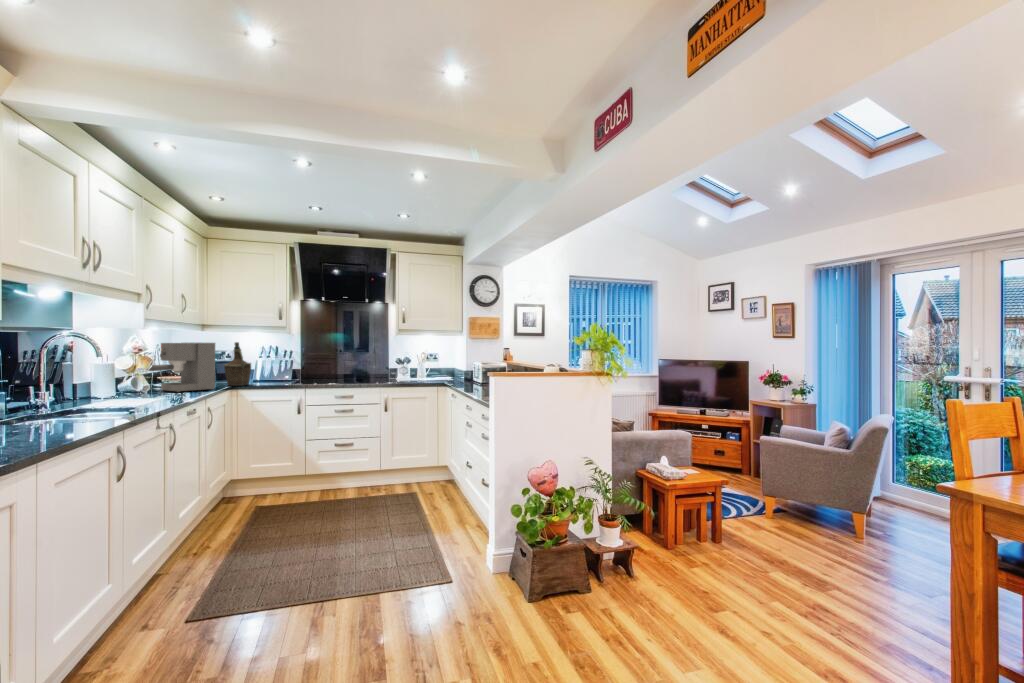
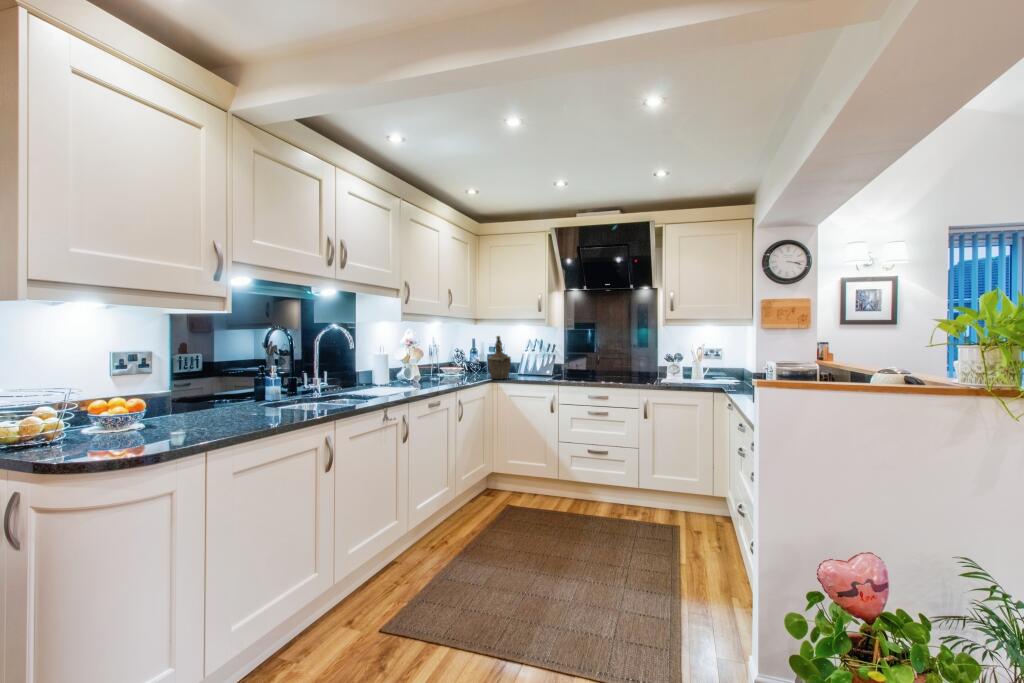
coffee maker: present [149,343,215,392] -> none [424,336,476,382]

